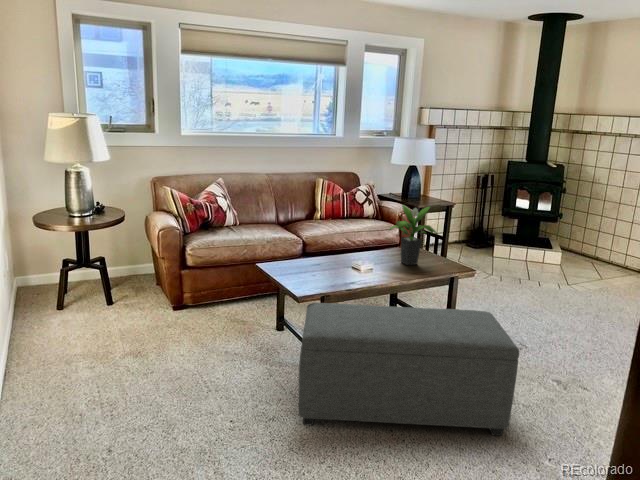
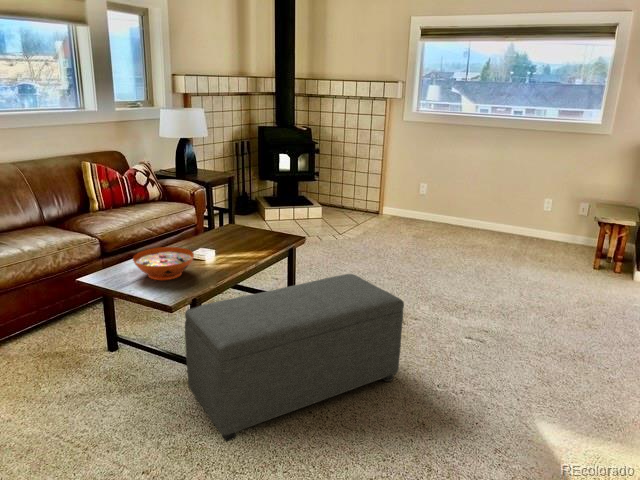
potted plant: present [389,205,436,265] -> none [213,181,270,245]
decorative bowl: none [294,251,345,279] -> present [133,247,194,280]

